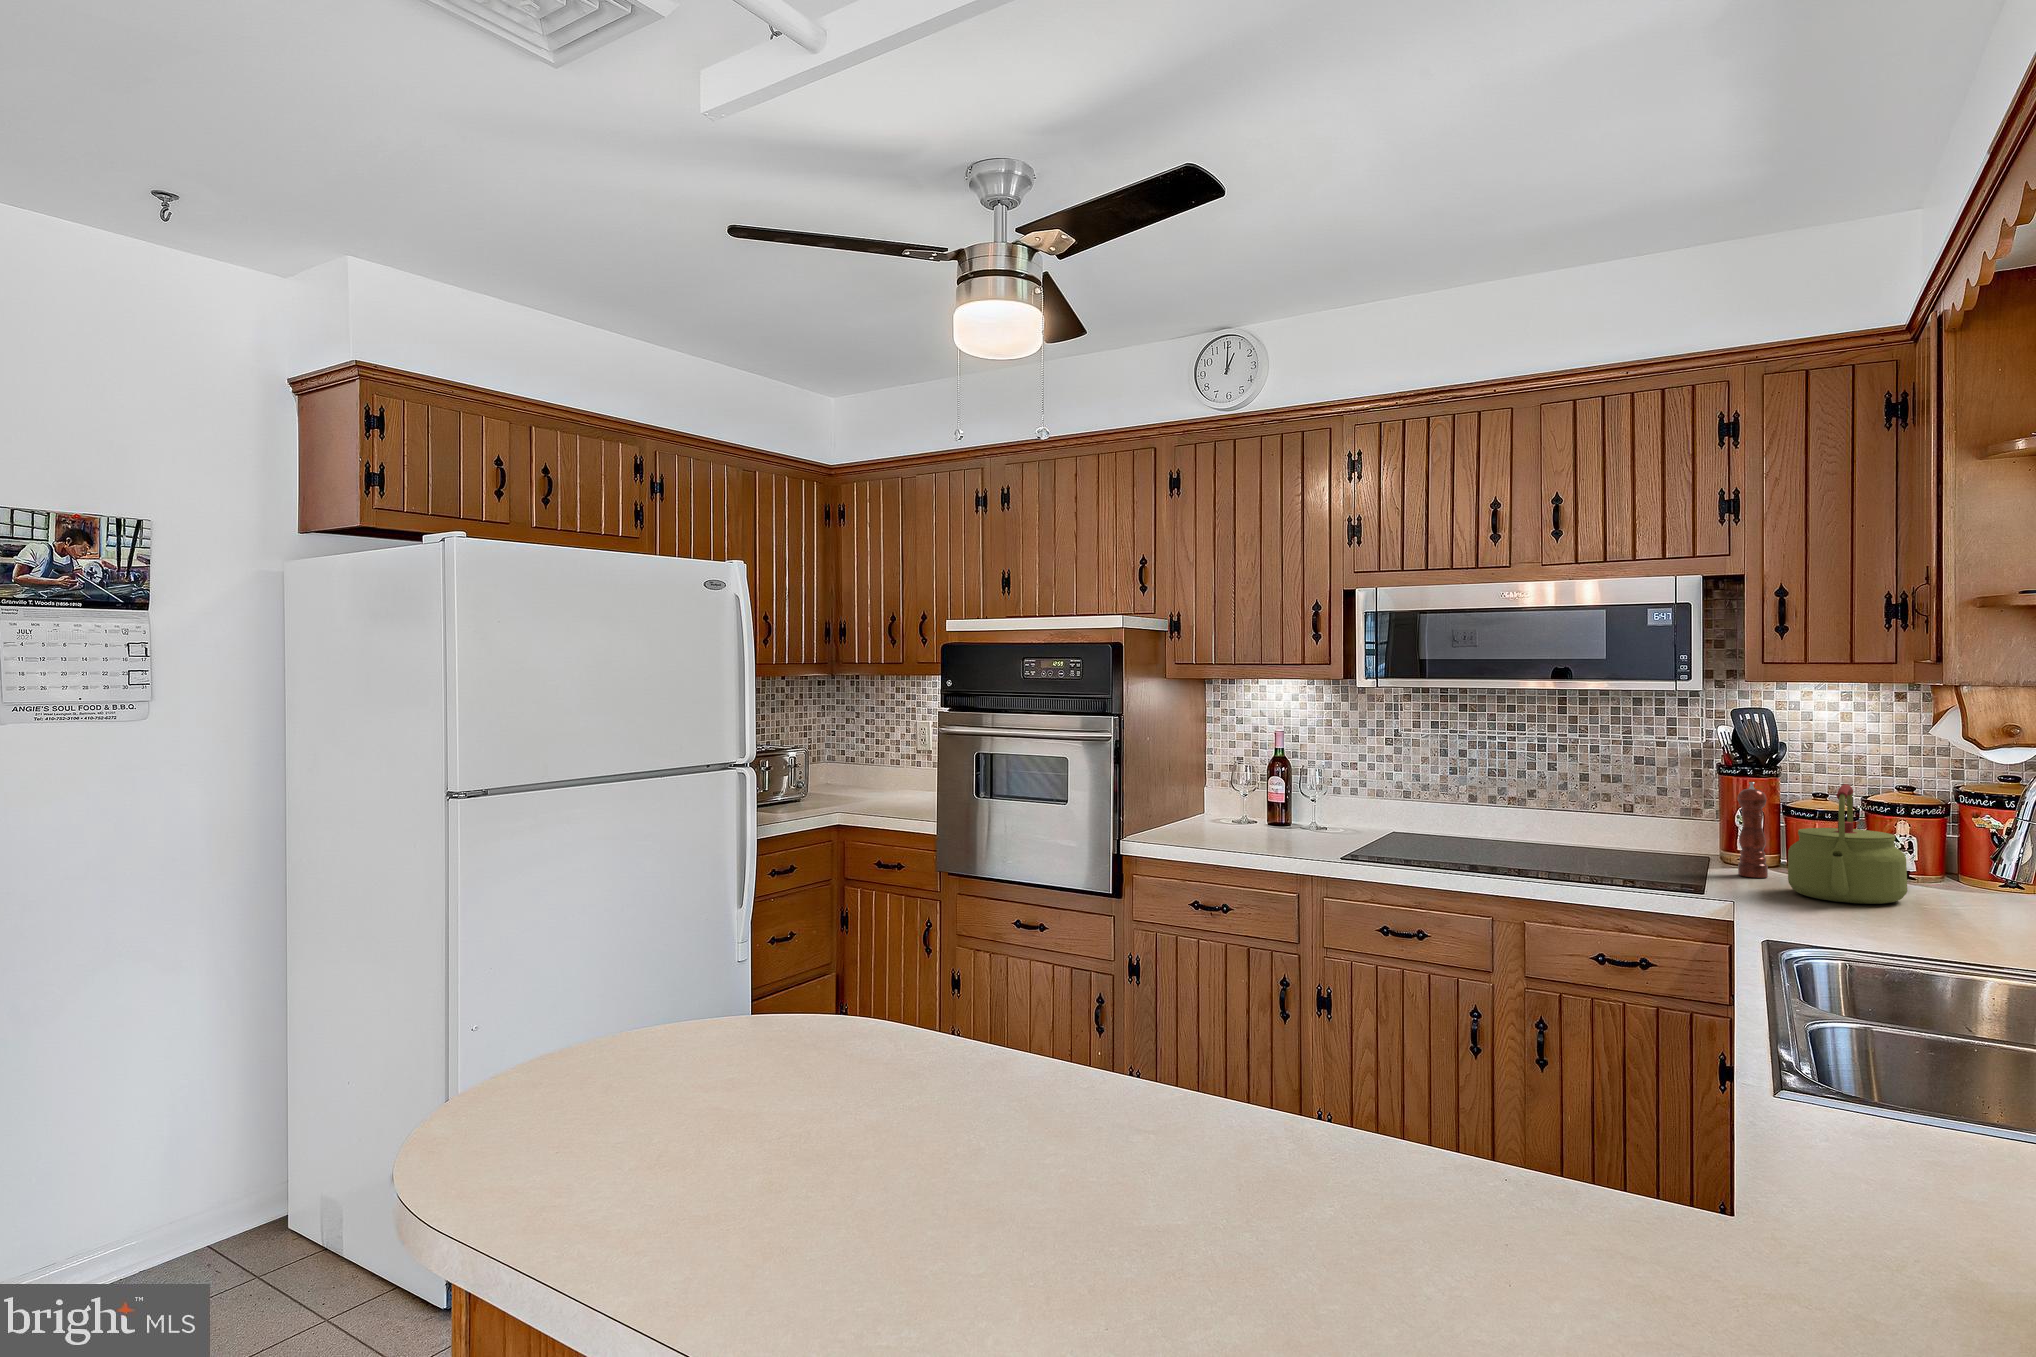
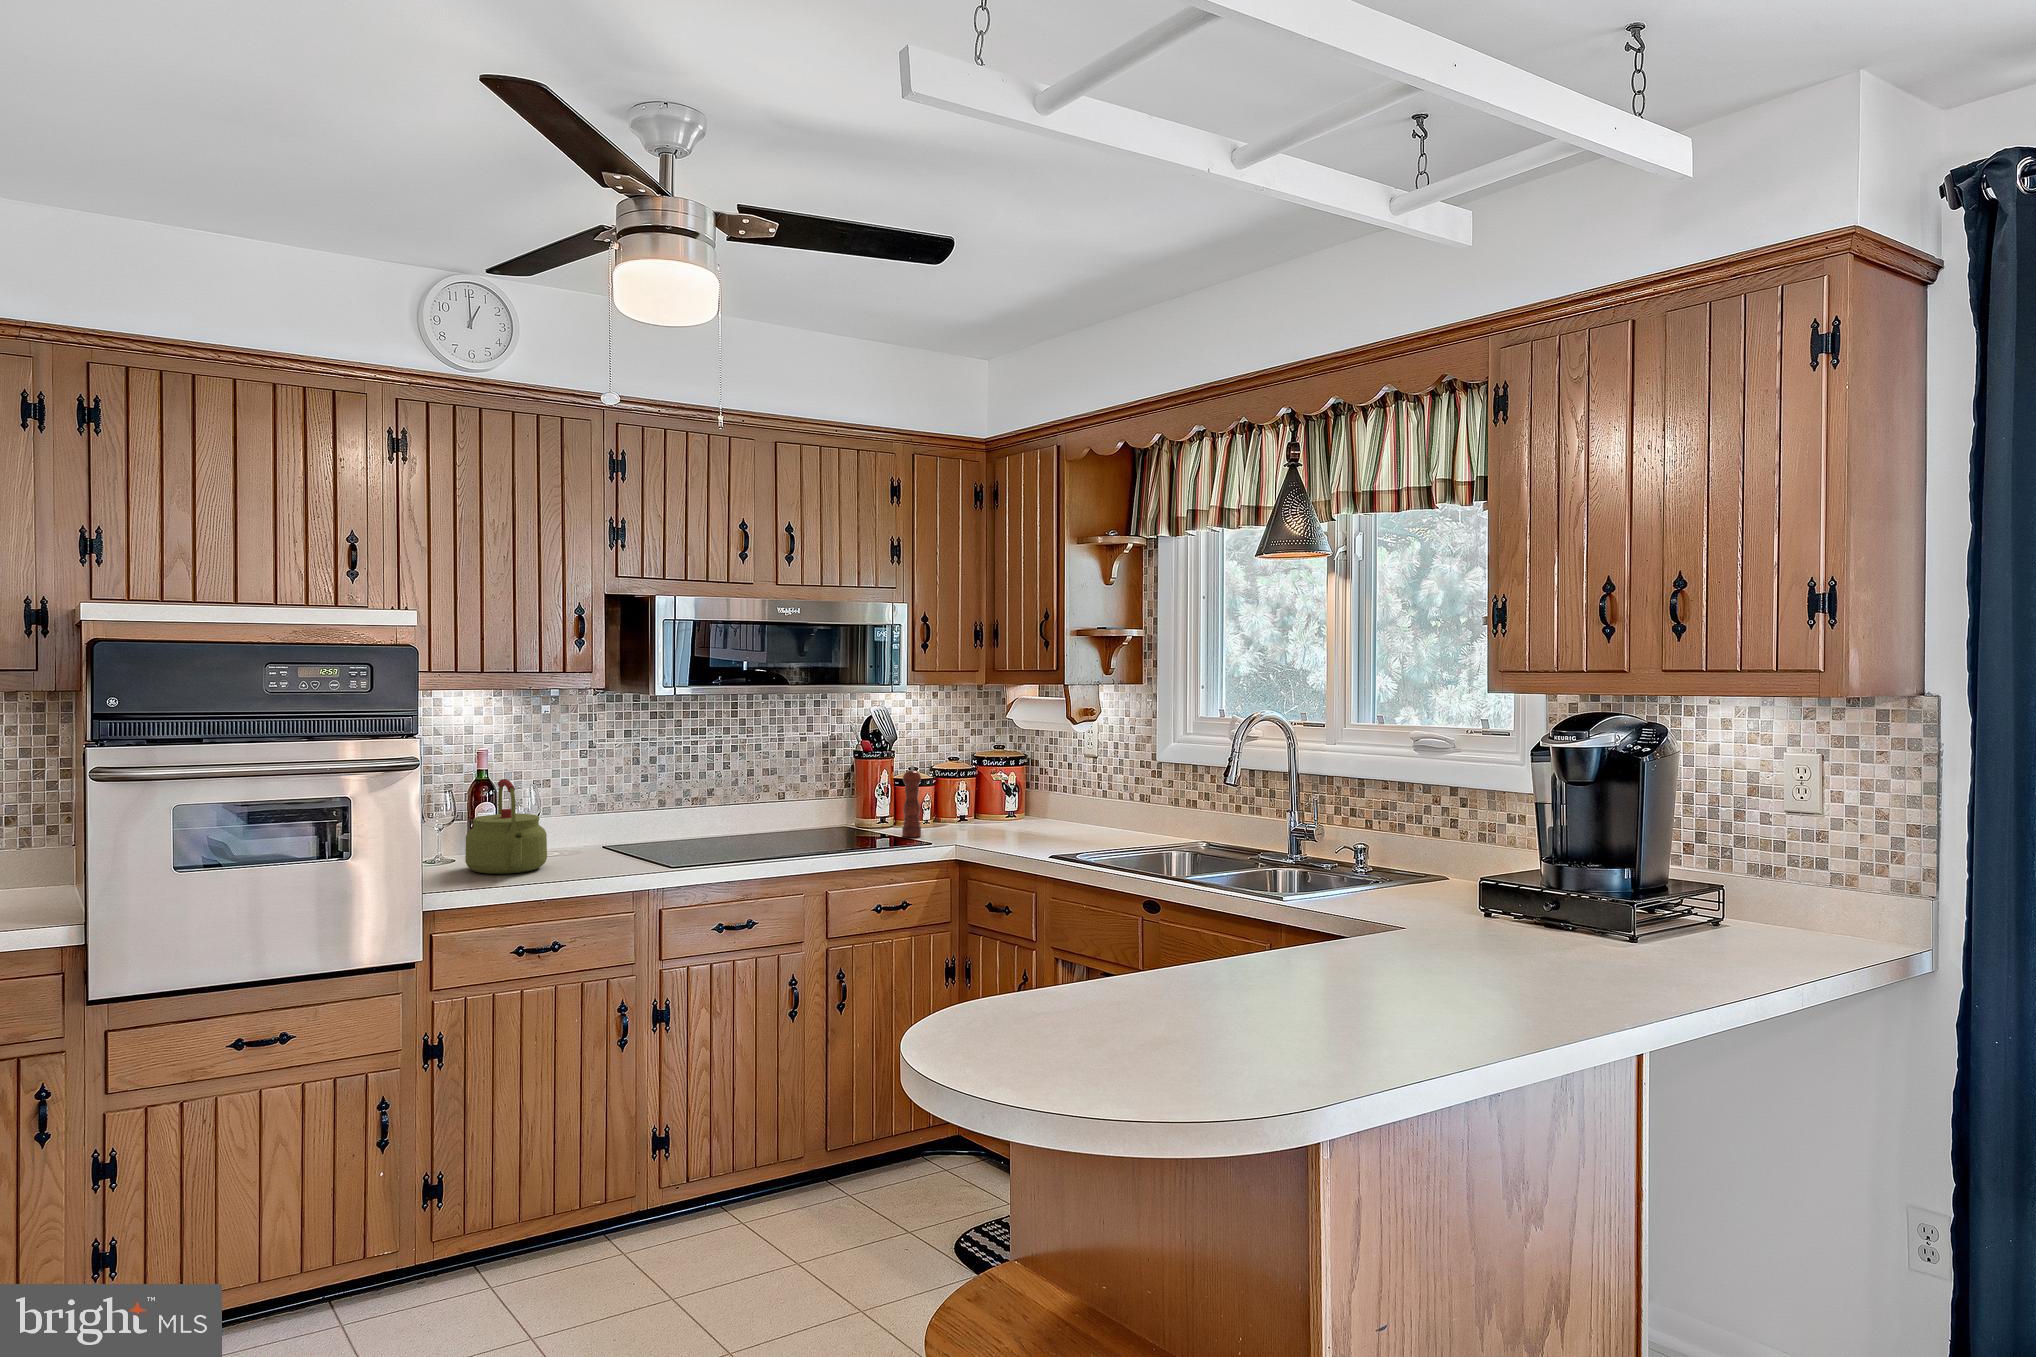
kettle: present [1788,784,1907,904] -> present [465,779,547,874]

